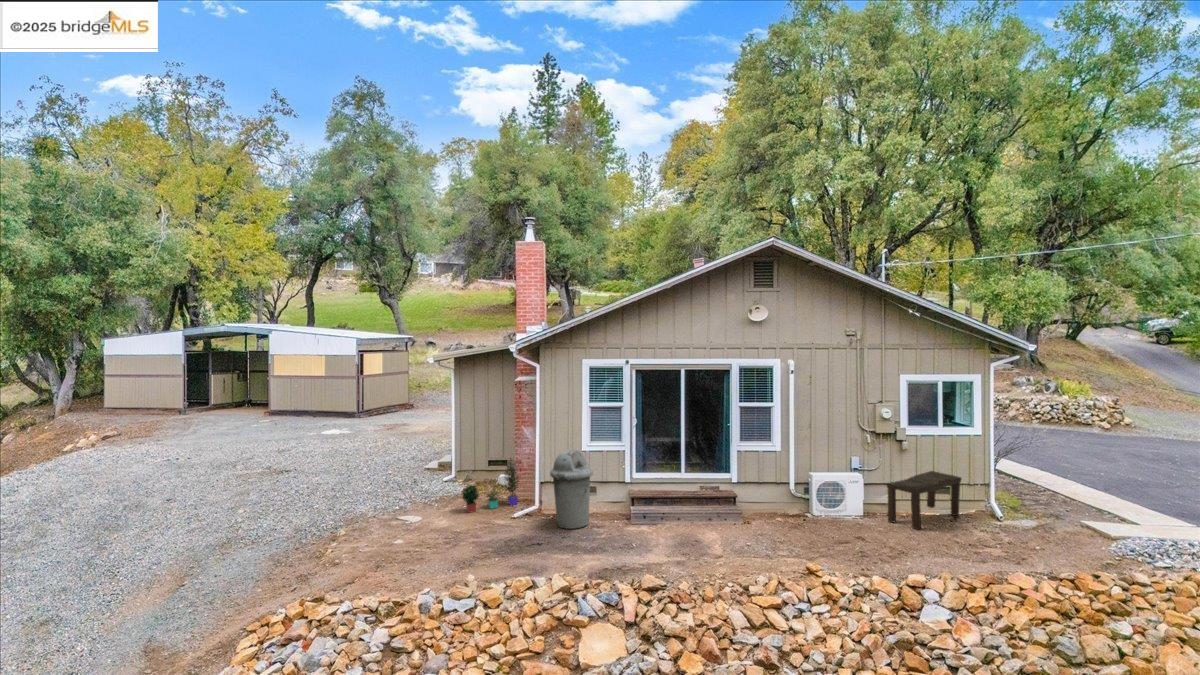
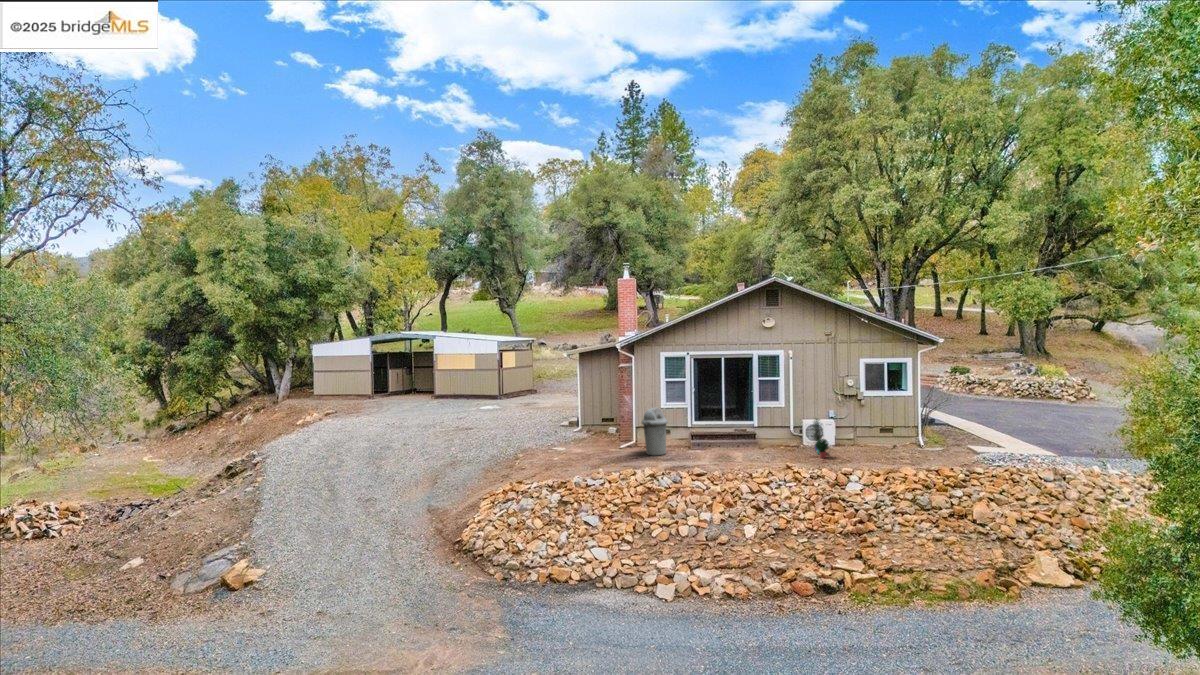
potted plant: present [461,460,519,513] -> present [812,419,829,458]
bench: present [887,471,961,529] -> none [855,421,905,455]

